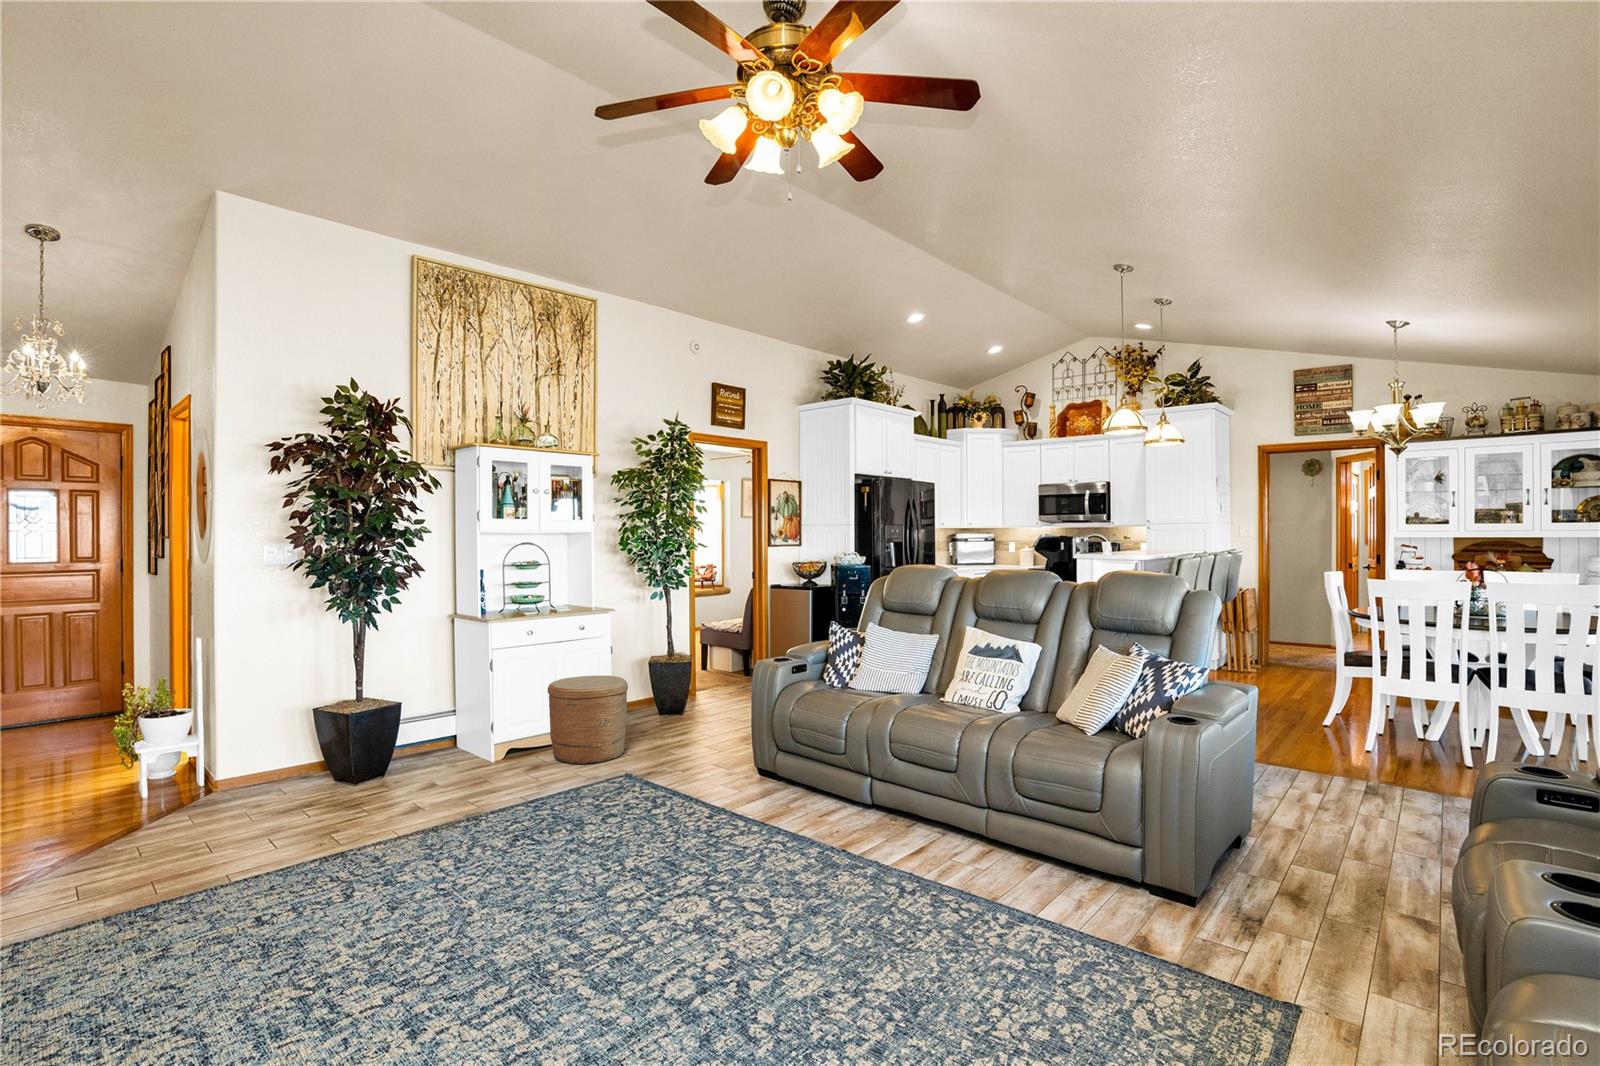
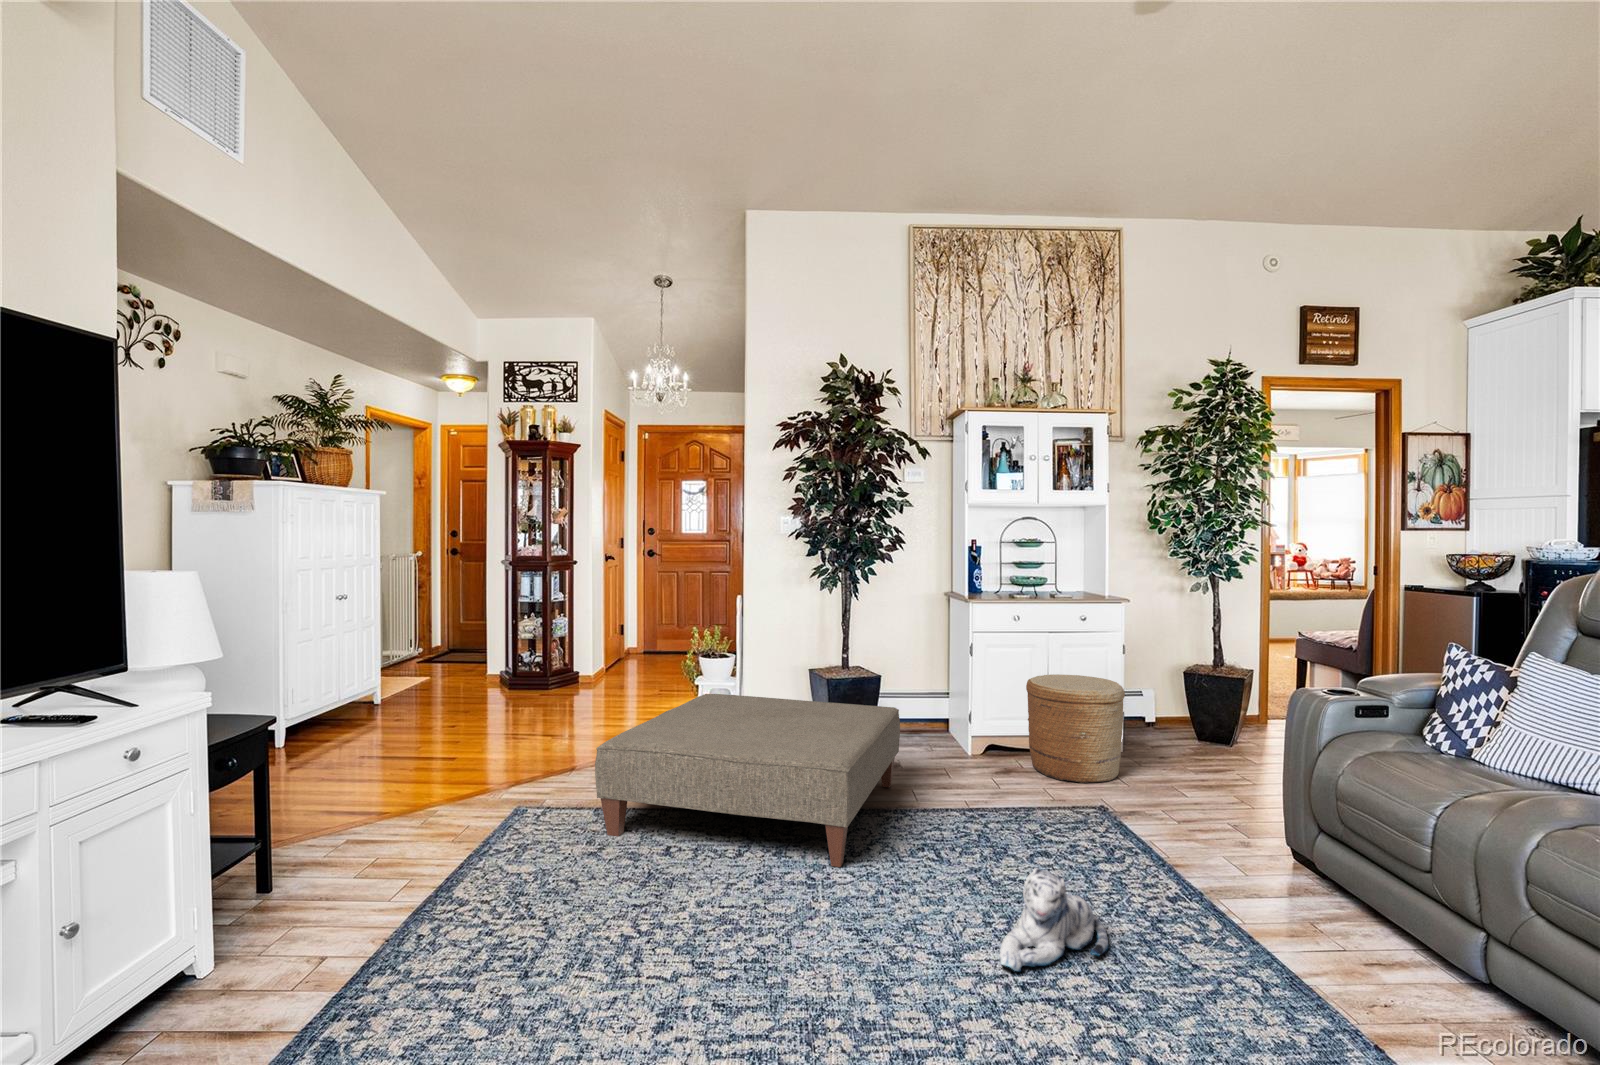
ottoman: none [136,729,467,932] -> present [595,694,900,867]
plush toy: none [629,813,693,890] -> present [999,868,1109,971]

